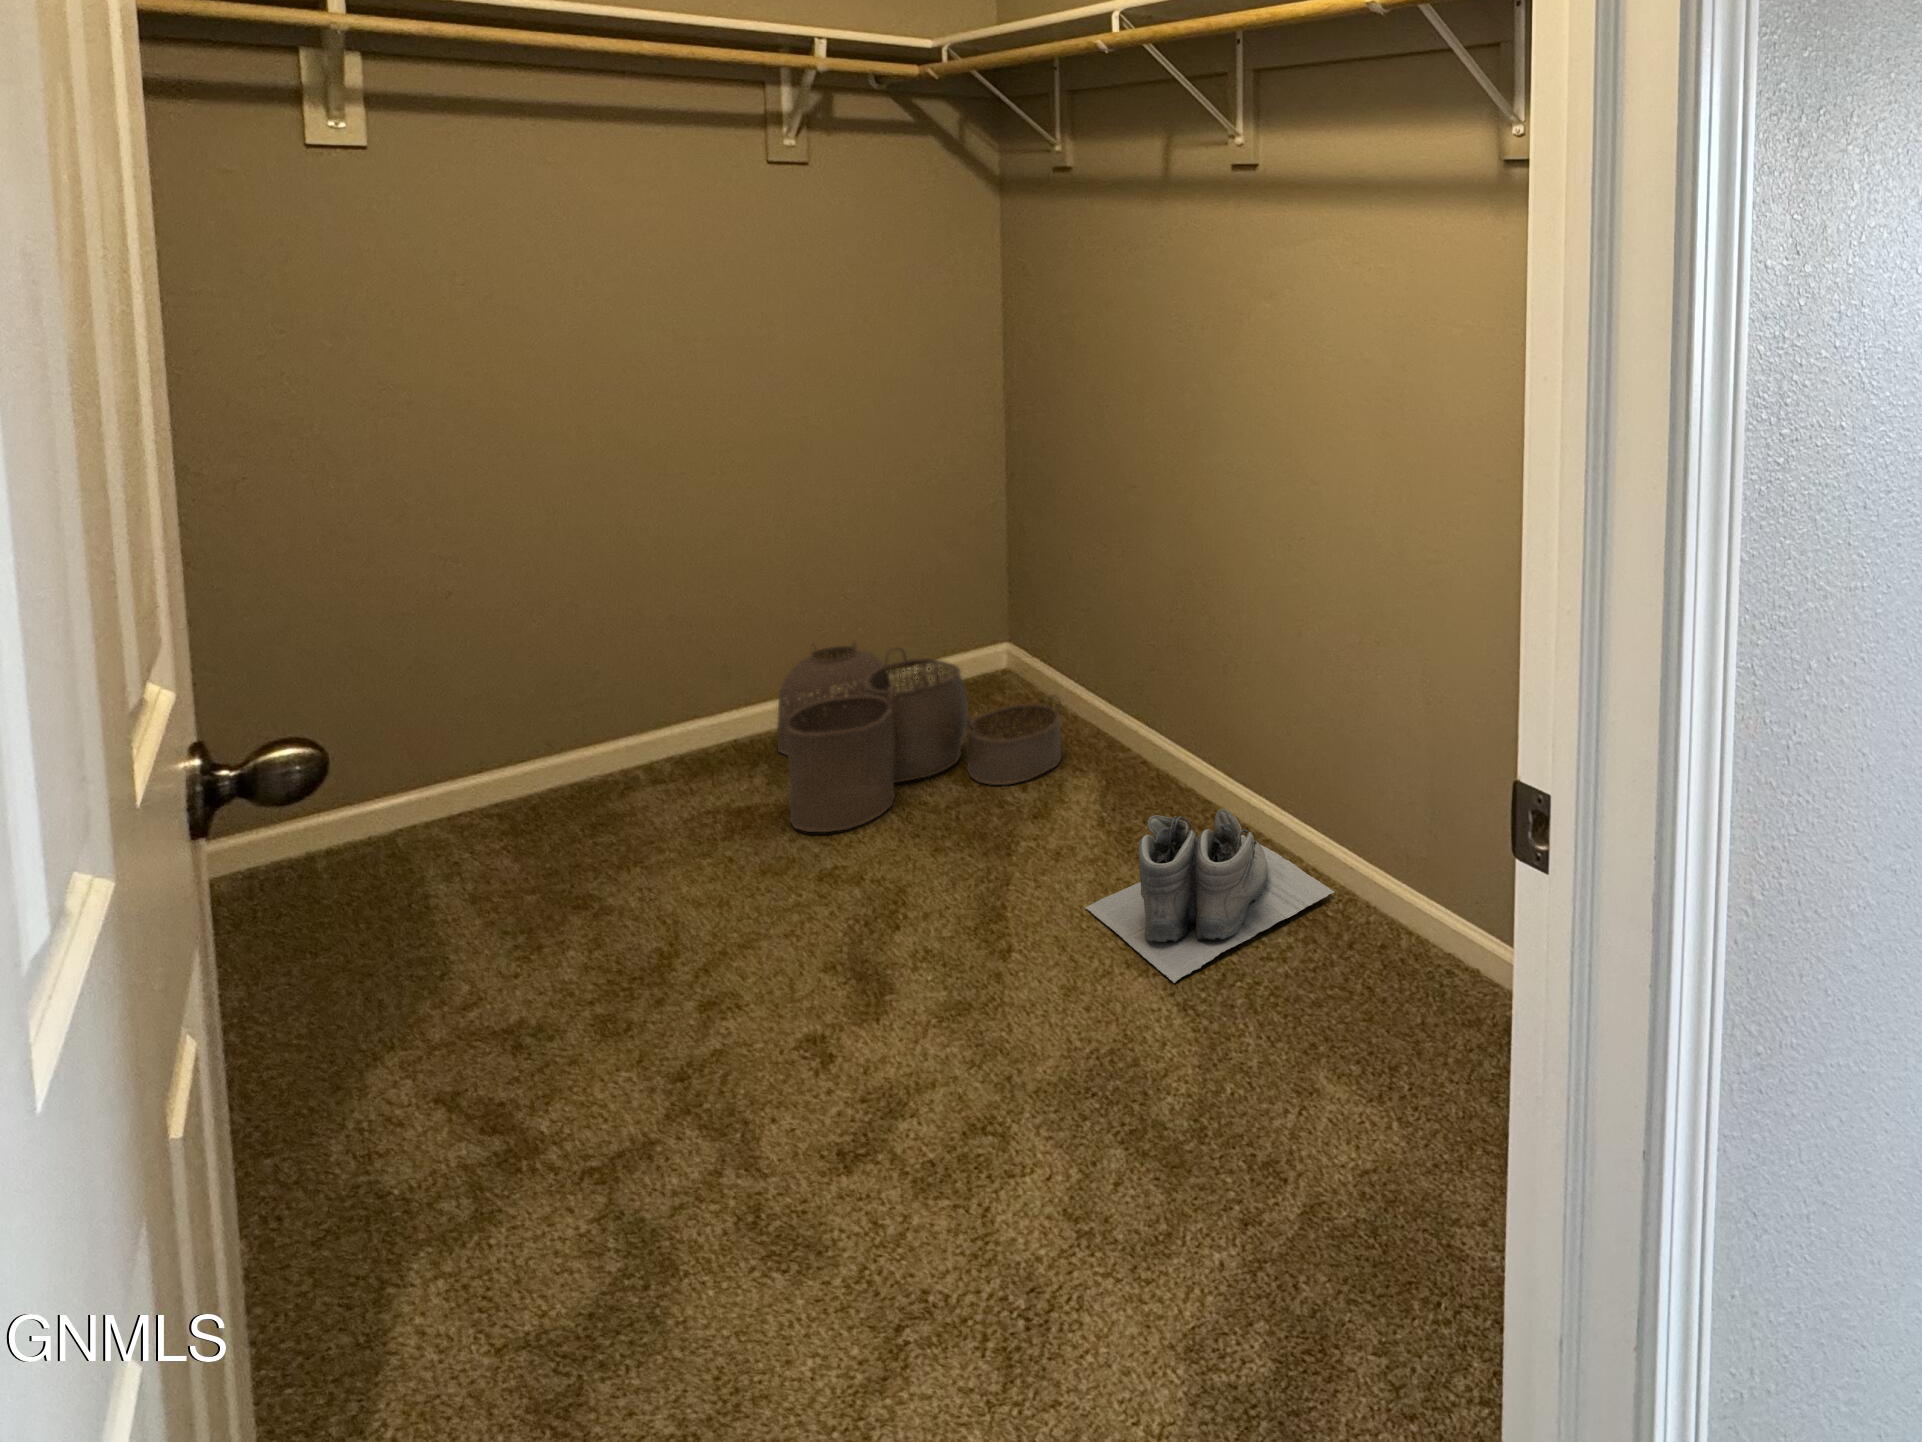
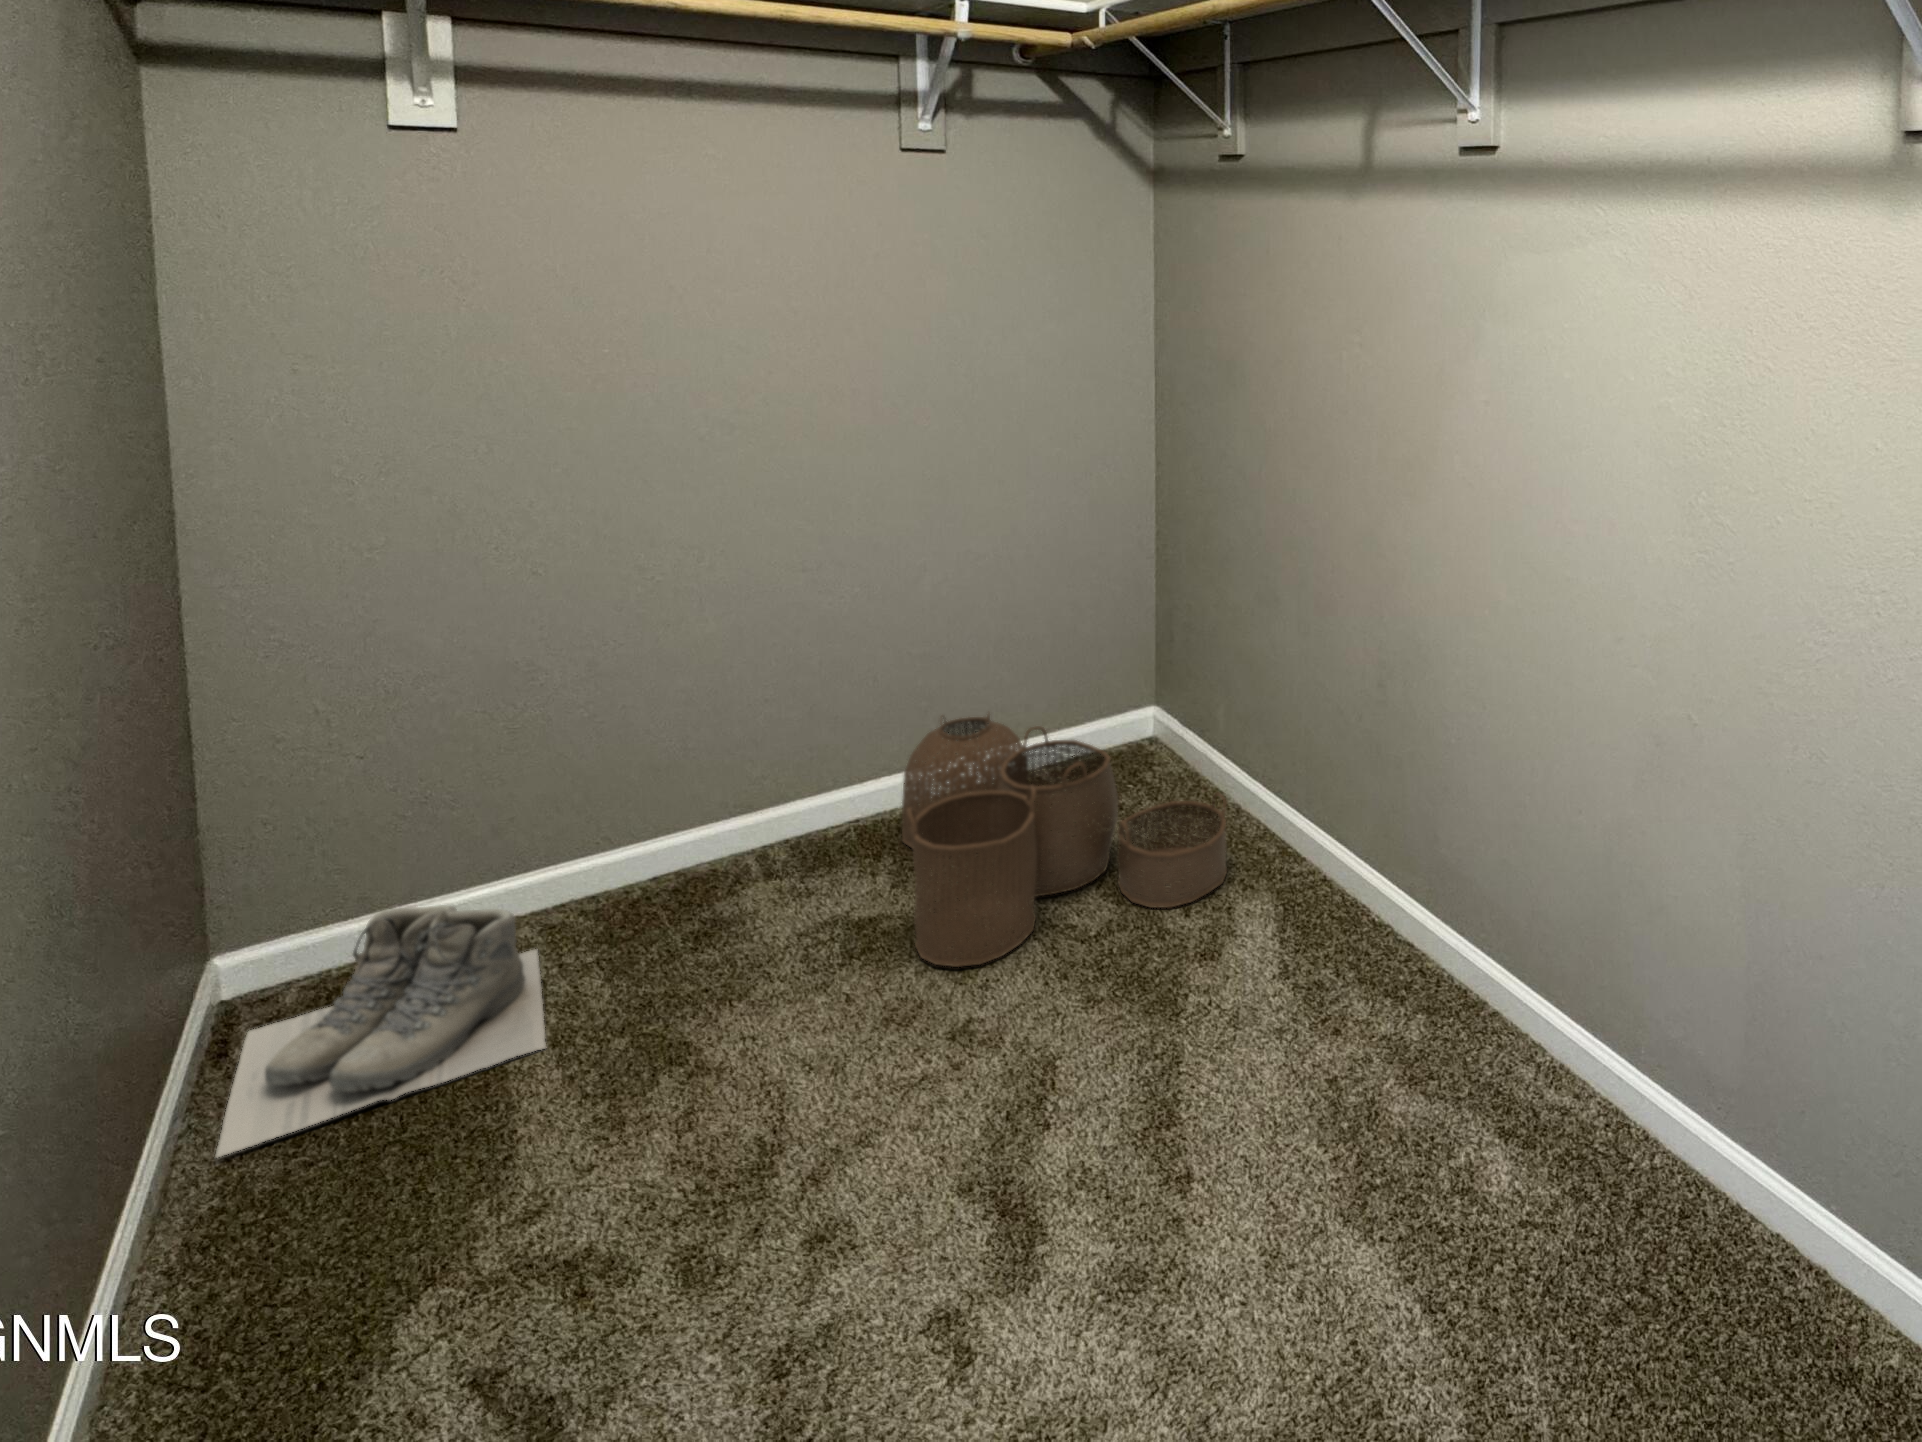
boots: present [1085,809,1334,983] -> present [216,905,546,1157]

